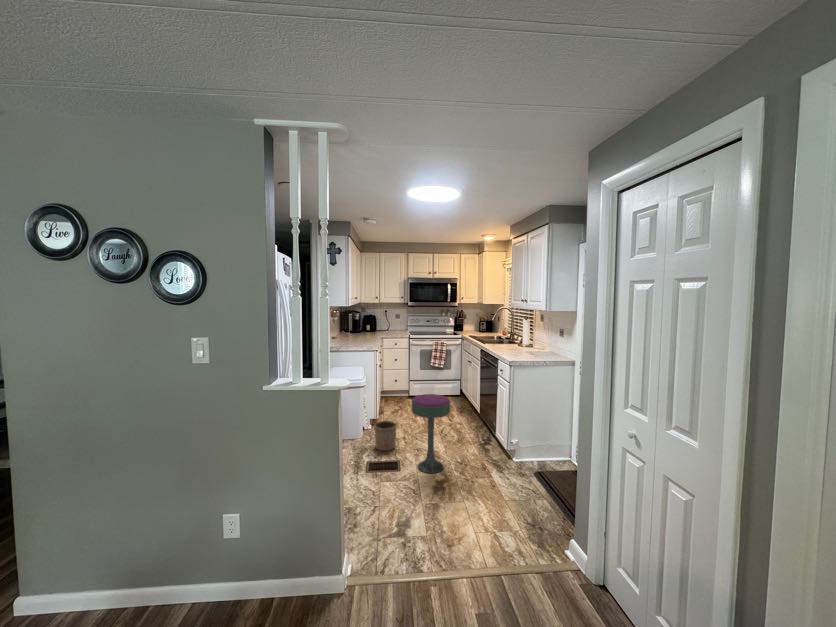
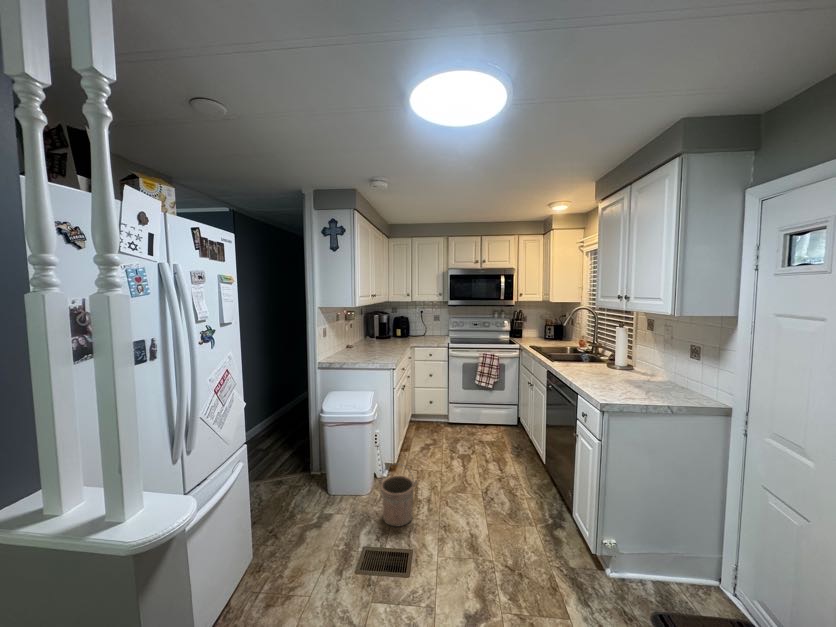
bar stool: present [412,394,450,473] -> none [429,450,493,592]

